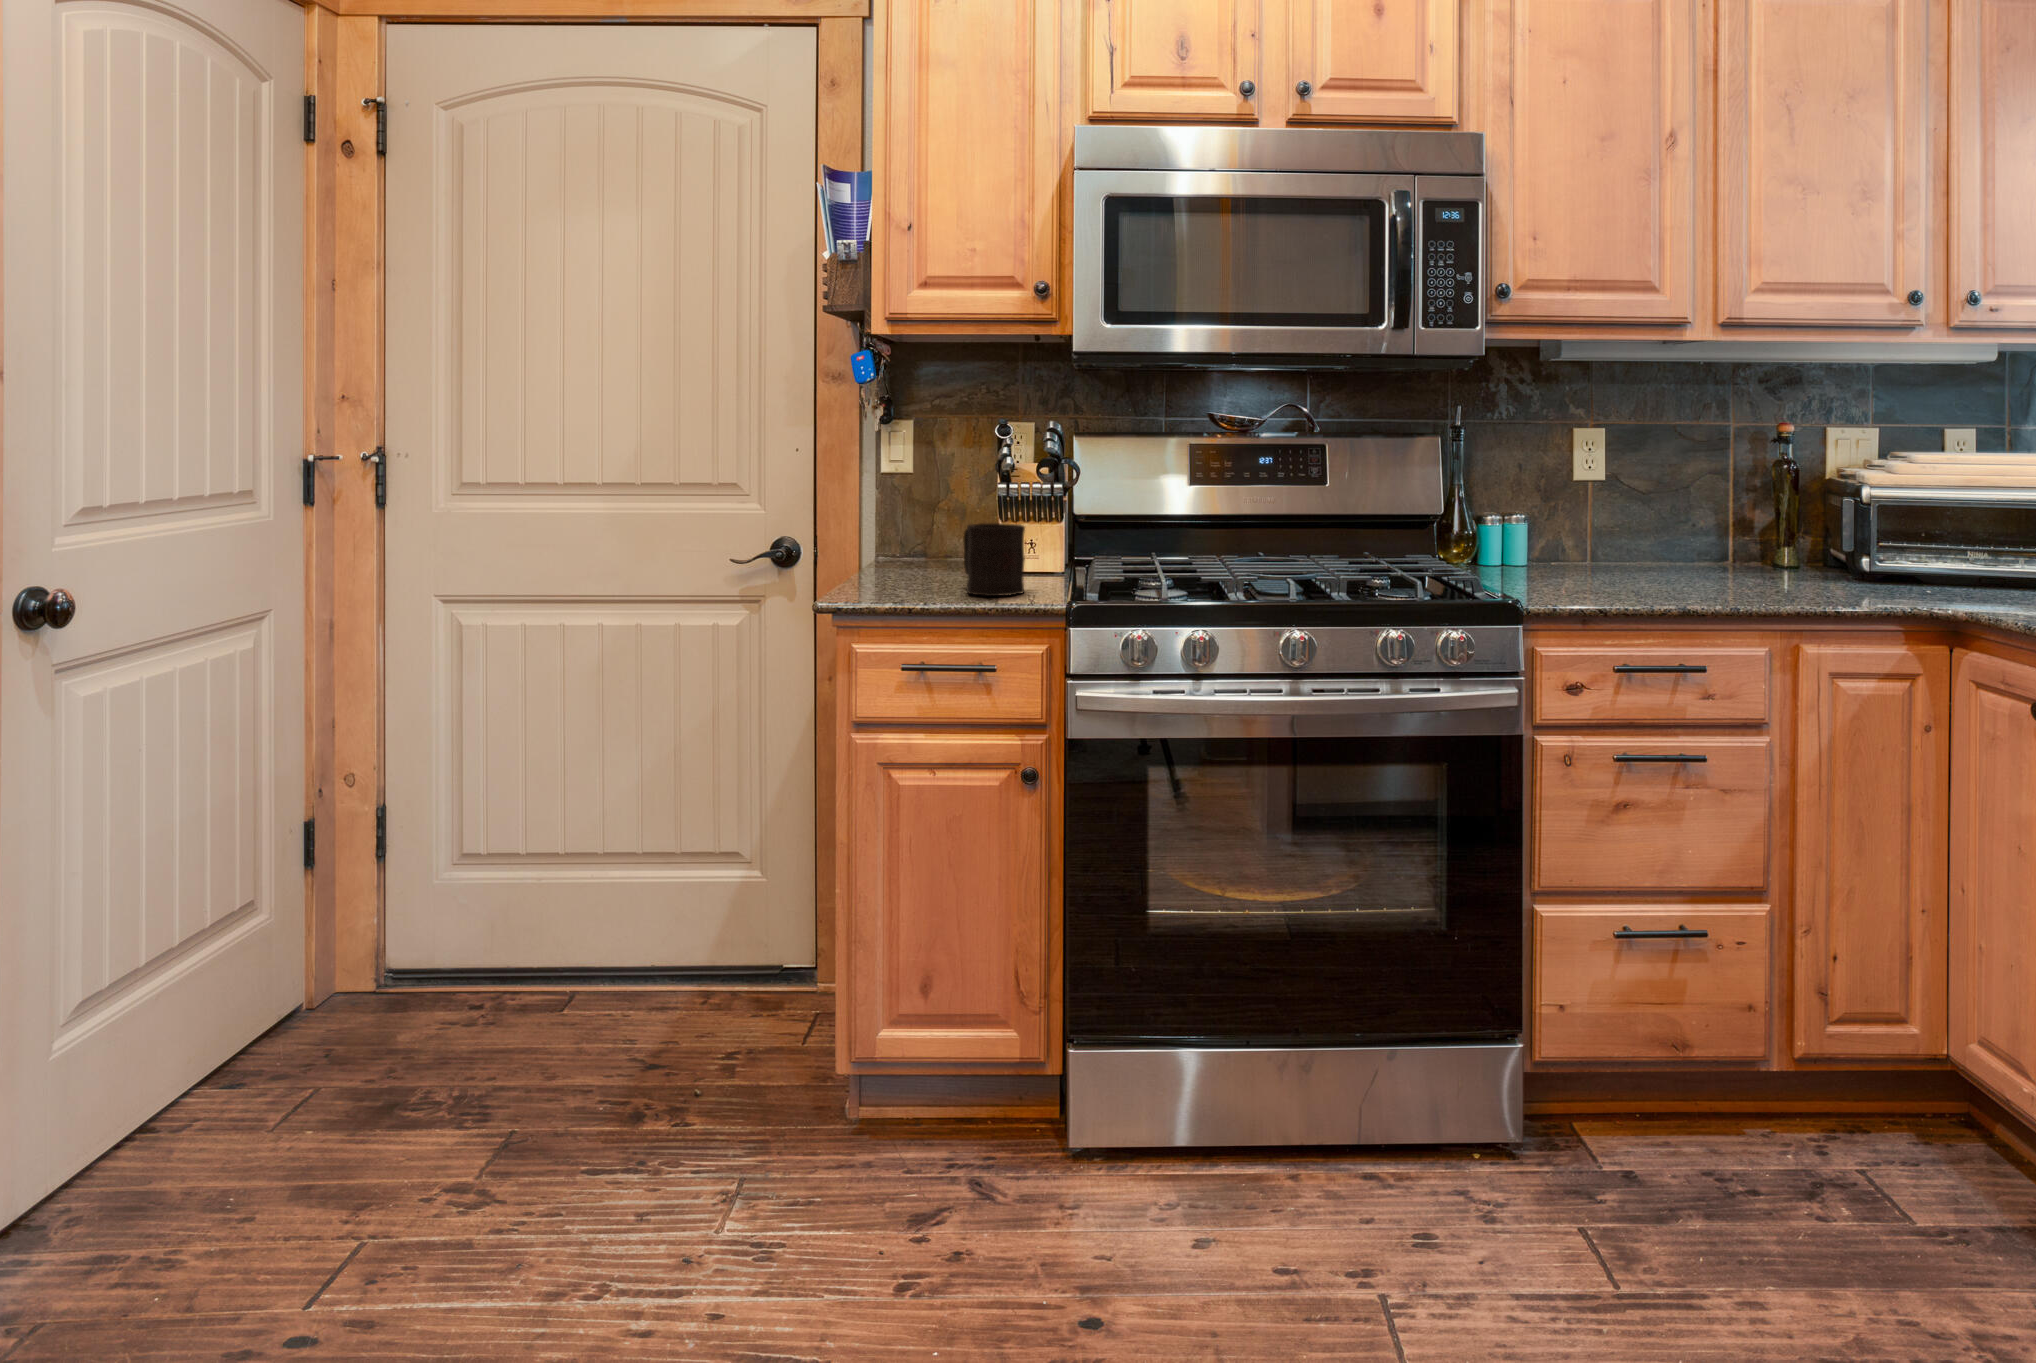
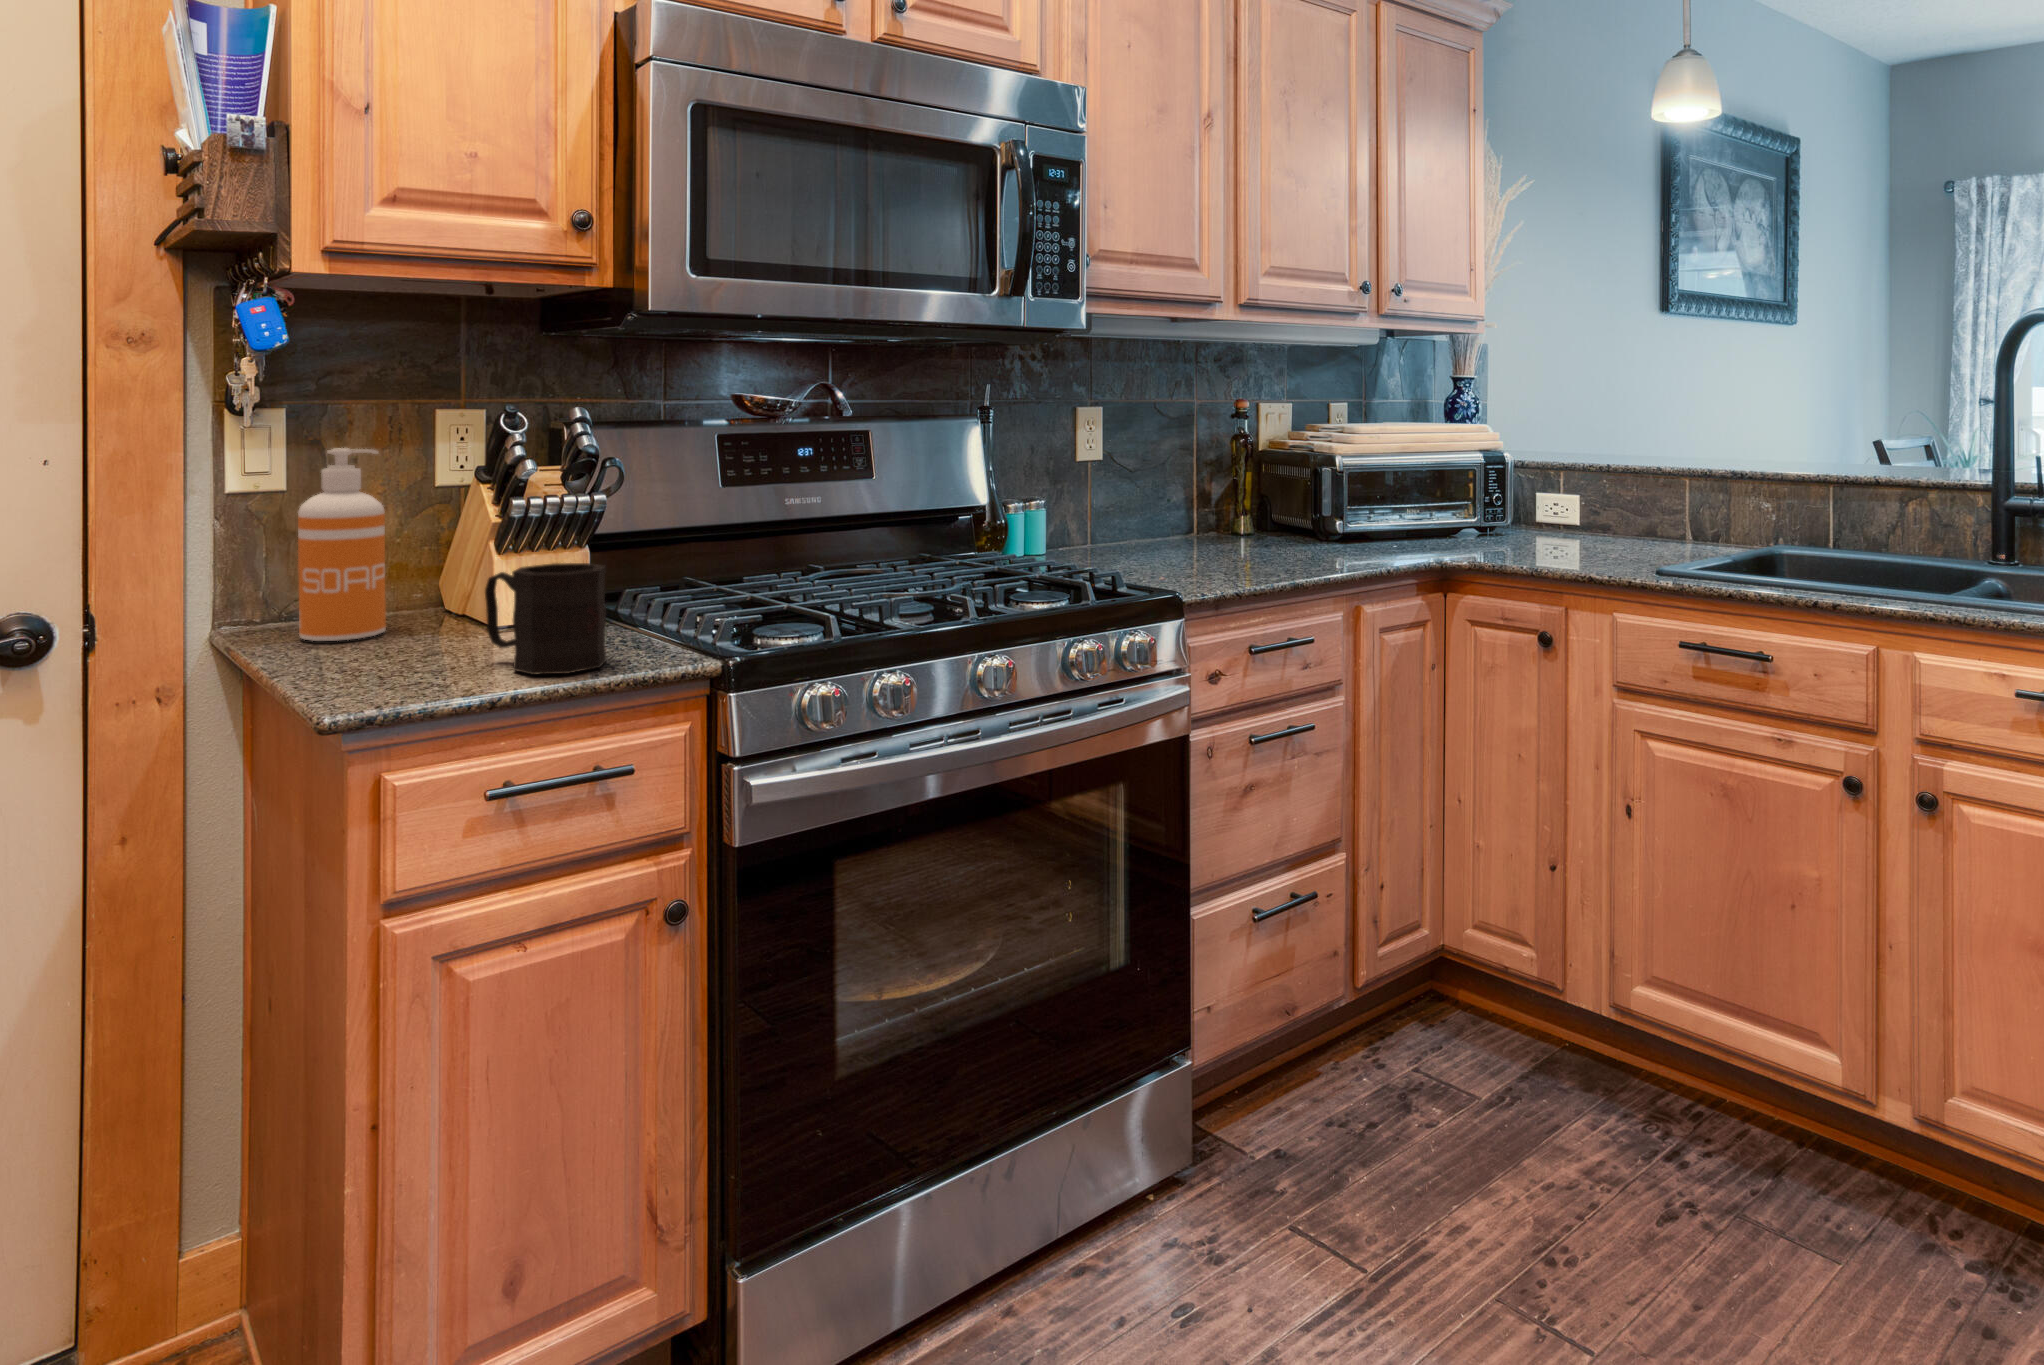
soap dispenser: none [900,444,951,568] -> present [298,448,386,641]

